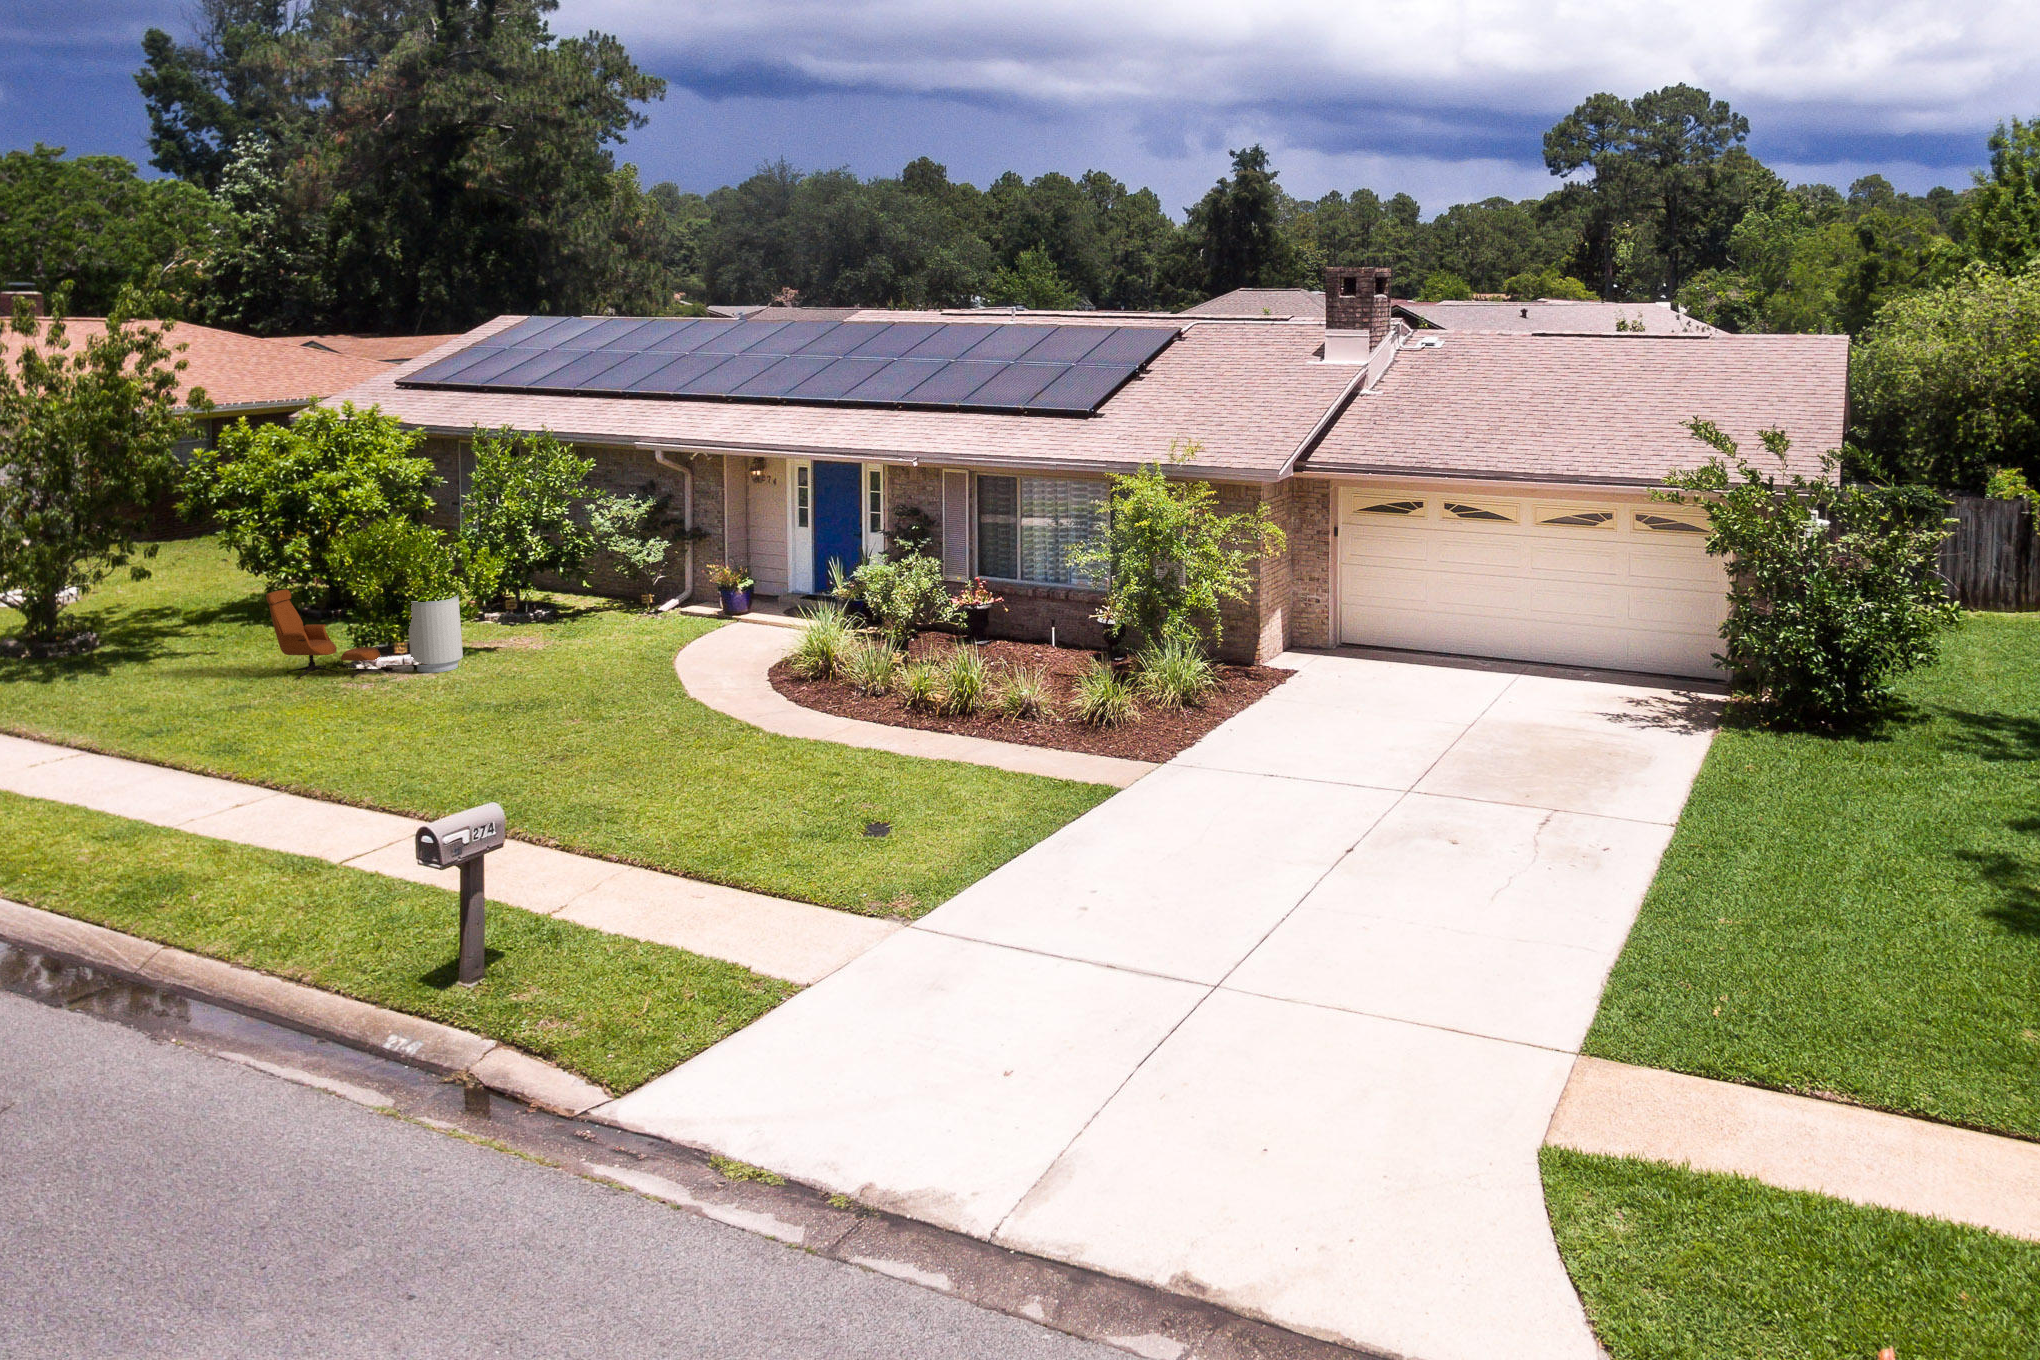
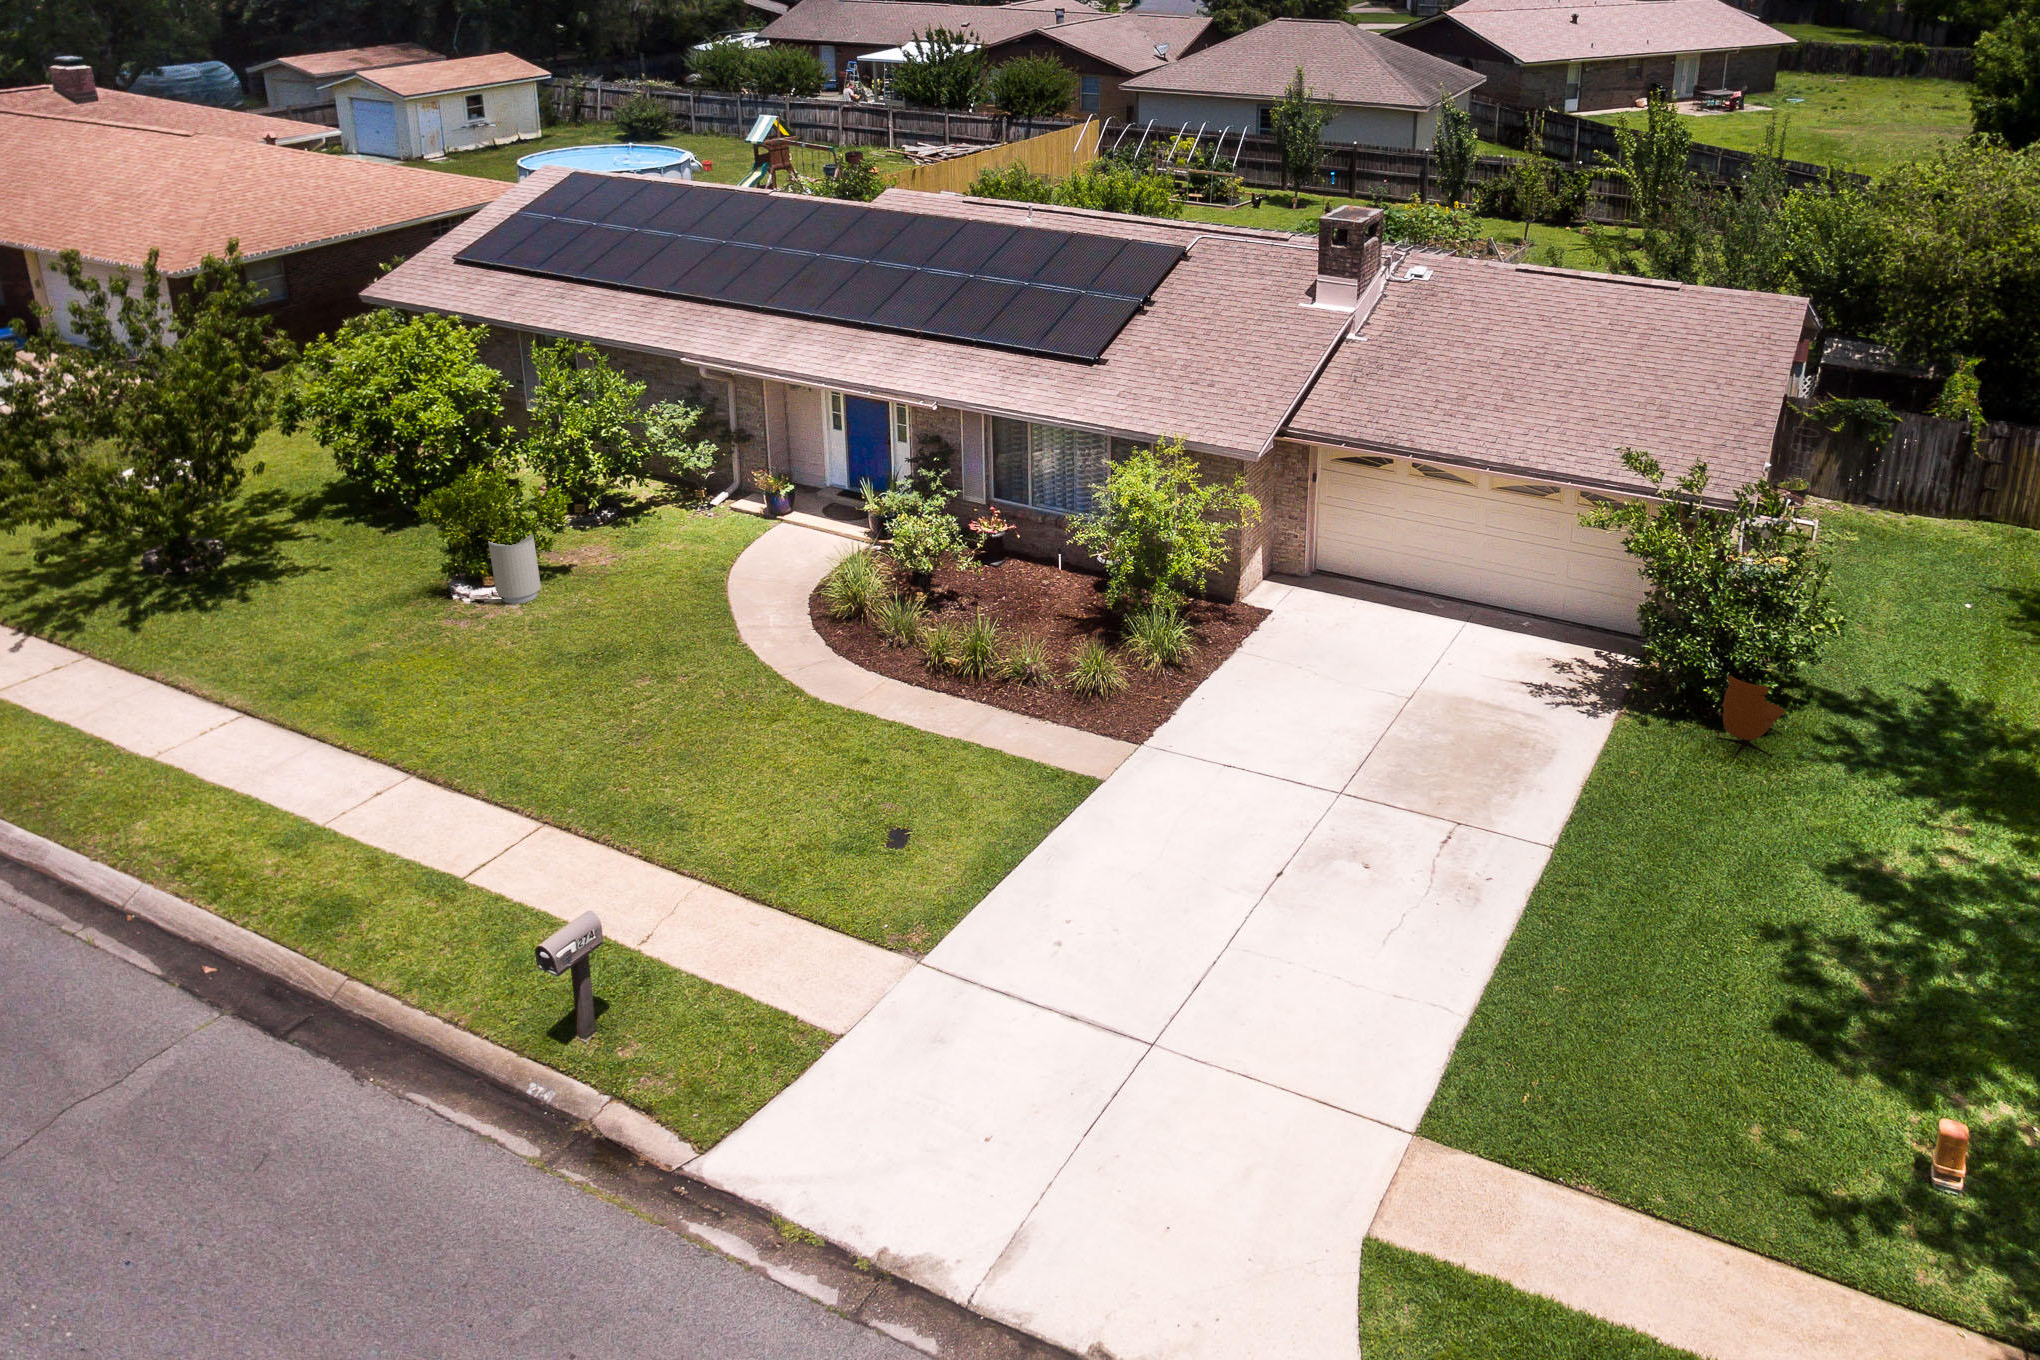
lounge chair: present [266,589,380,679] -> present [1717,676,1785,758]

